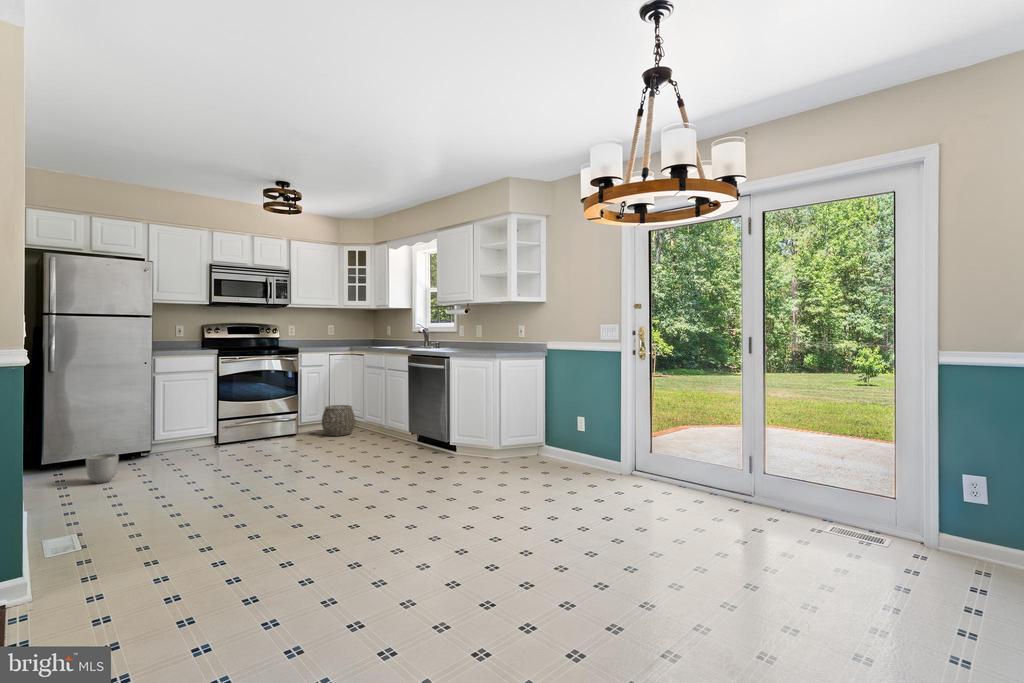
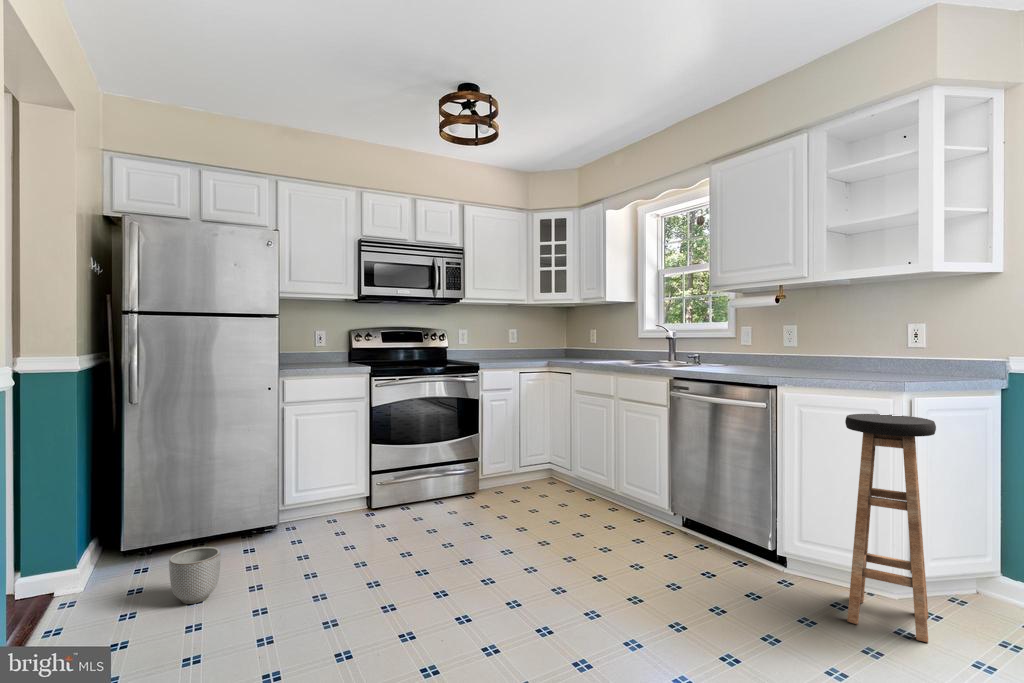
bar stool: none [467,370,508,473] -> present [845,414,936,642]
woven basket: present [322,405,355,436] -> none [513,448,563,499]

